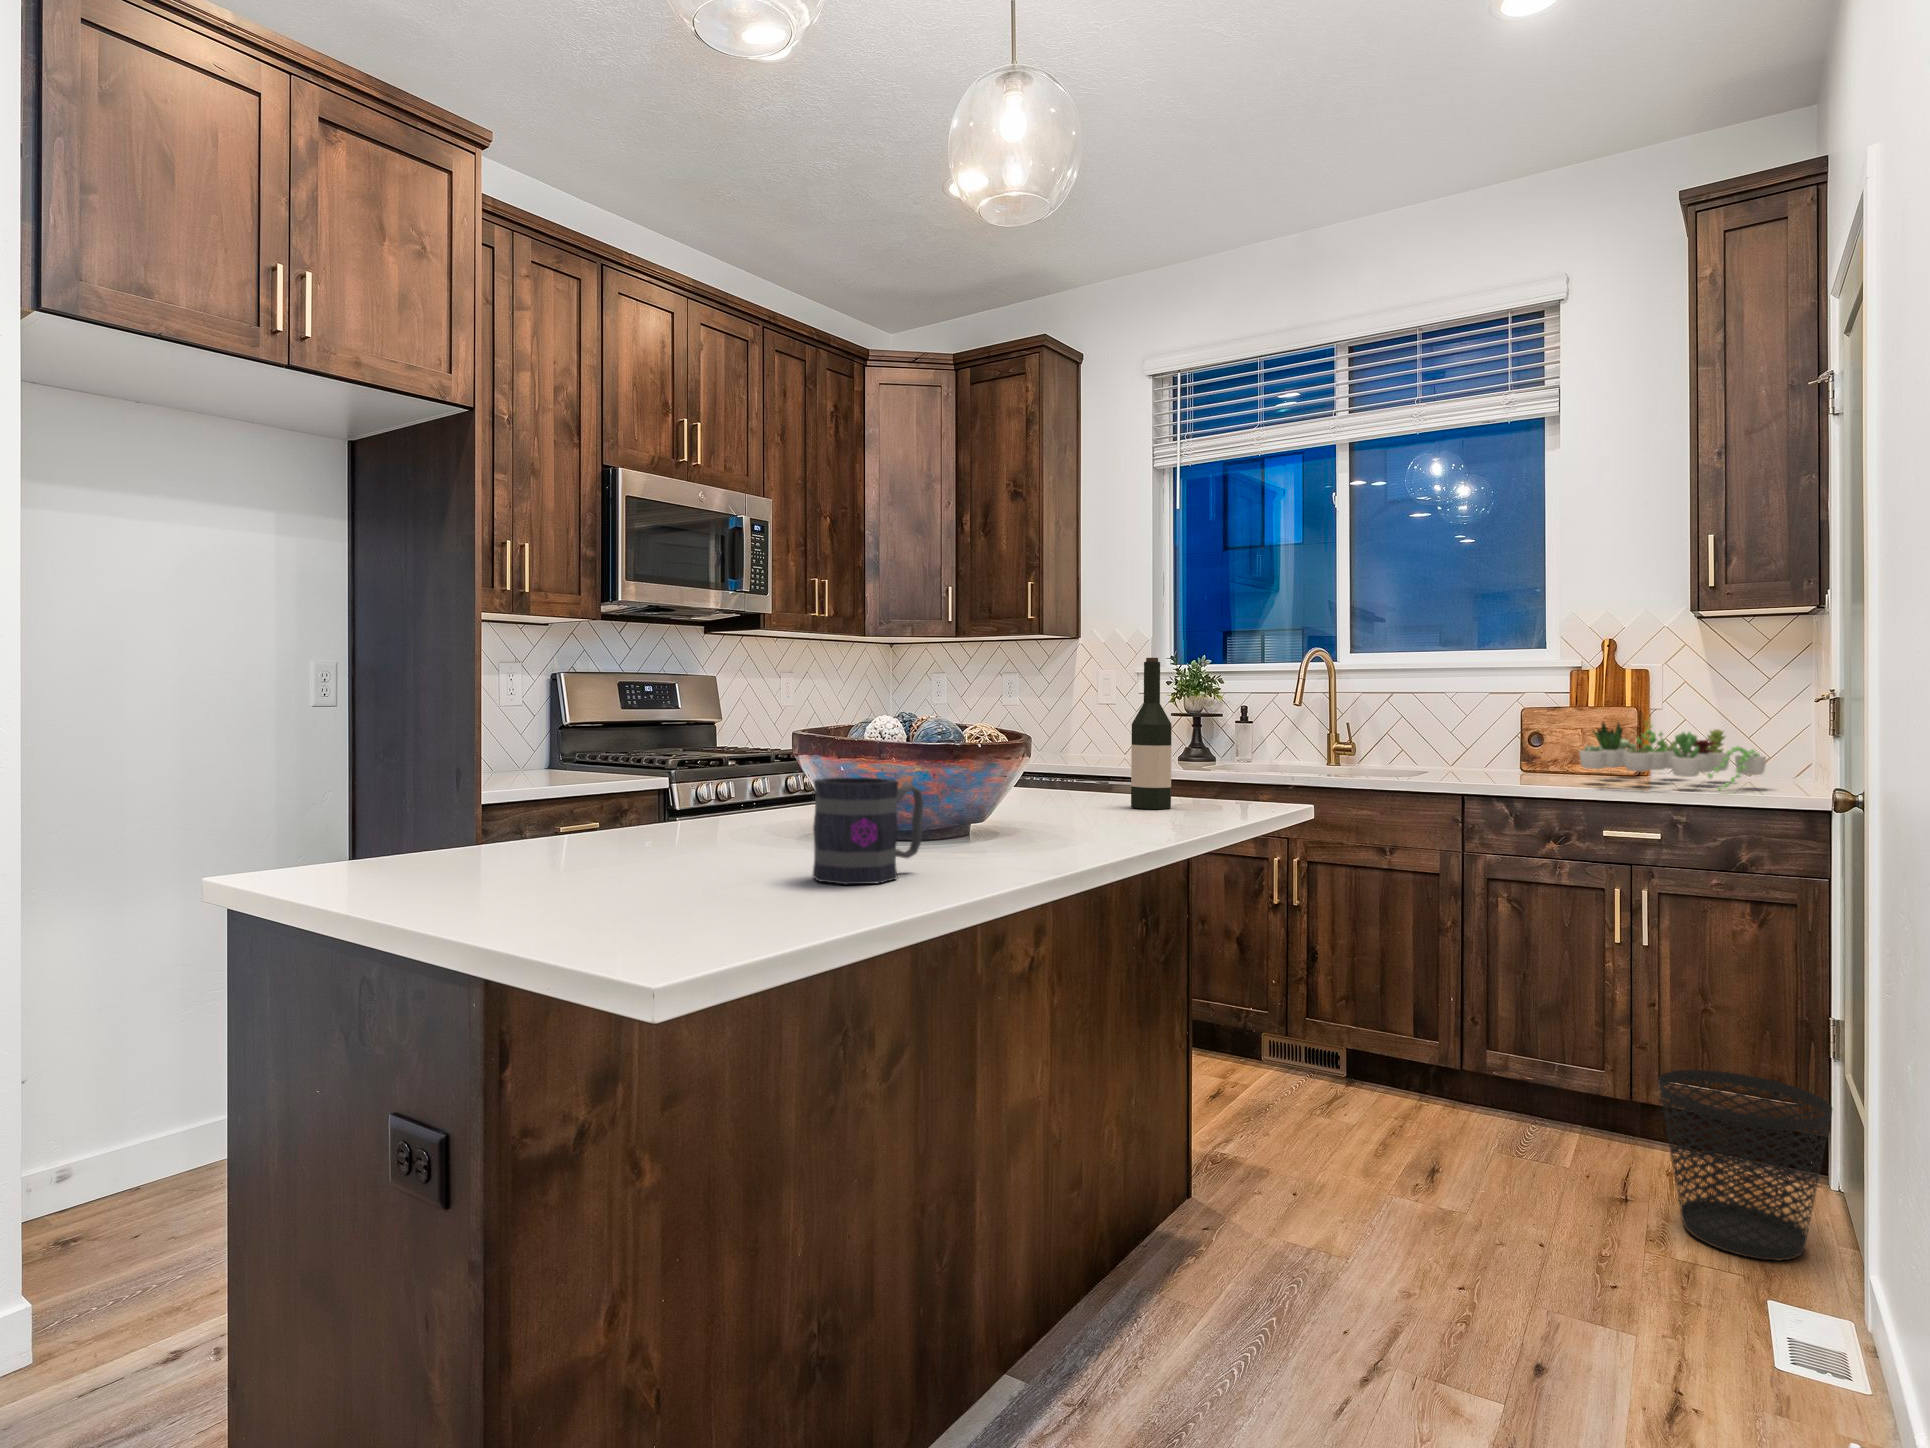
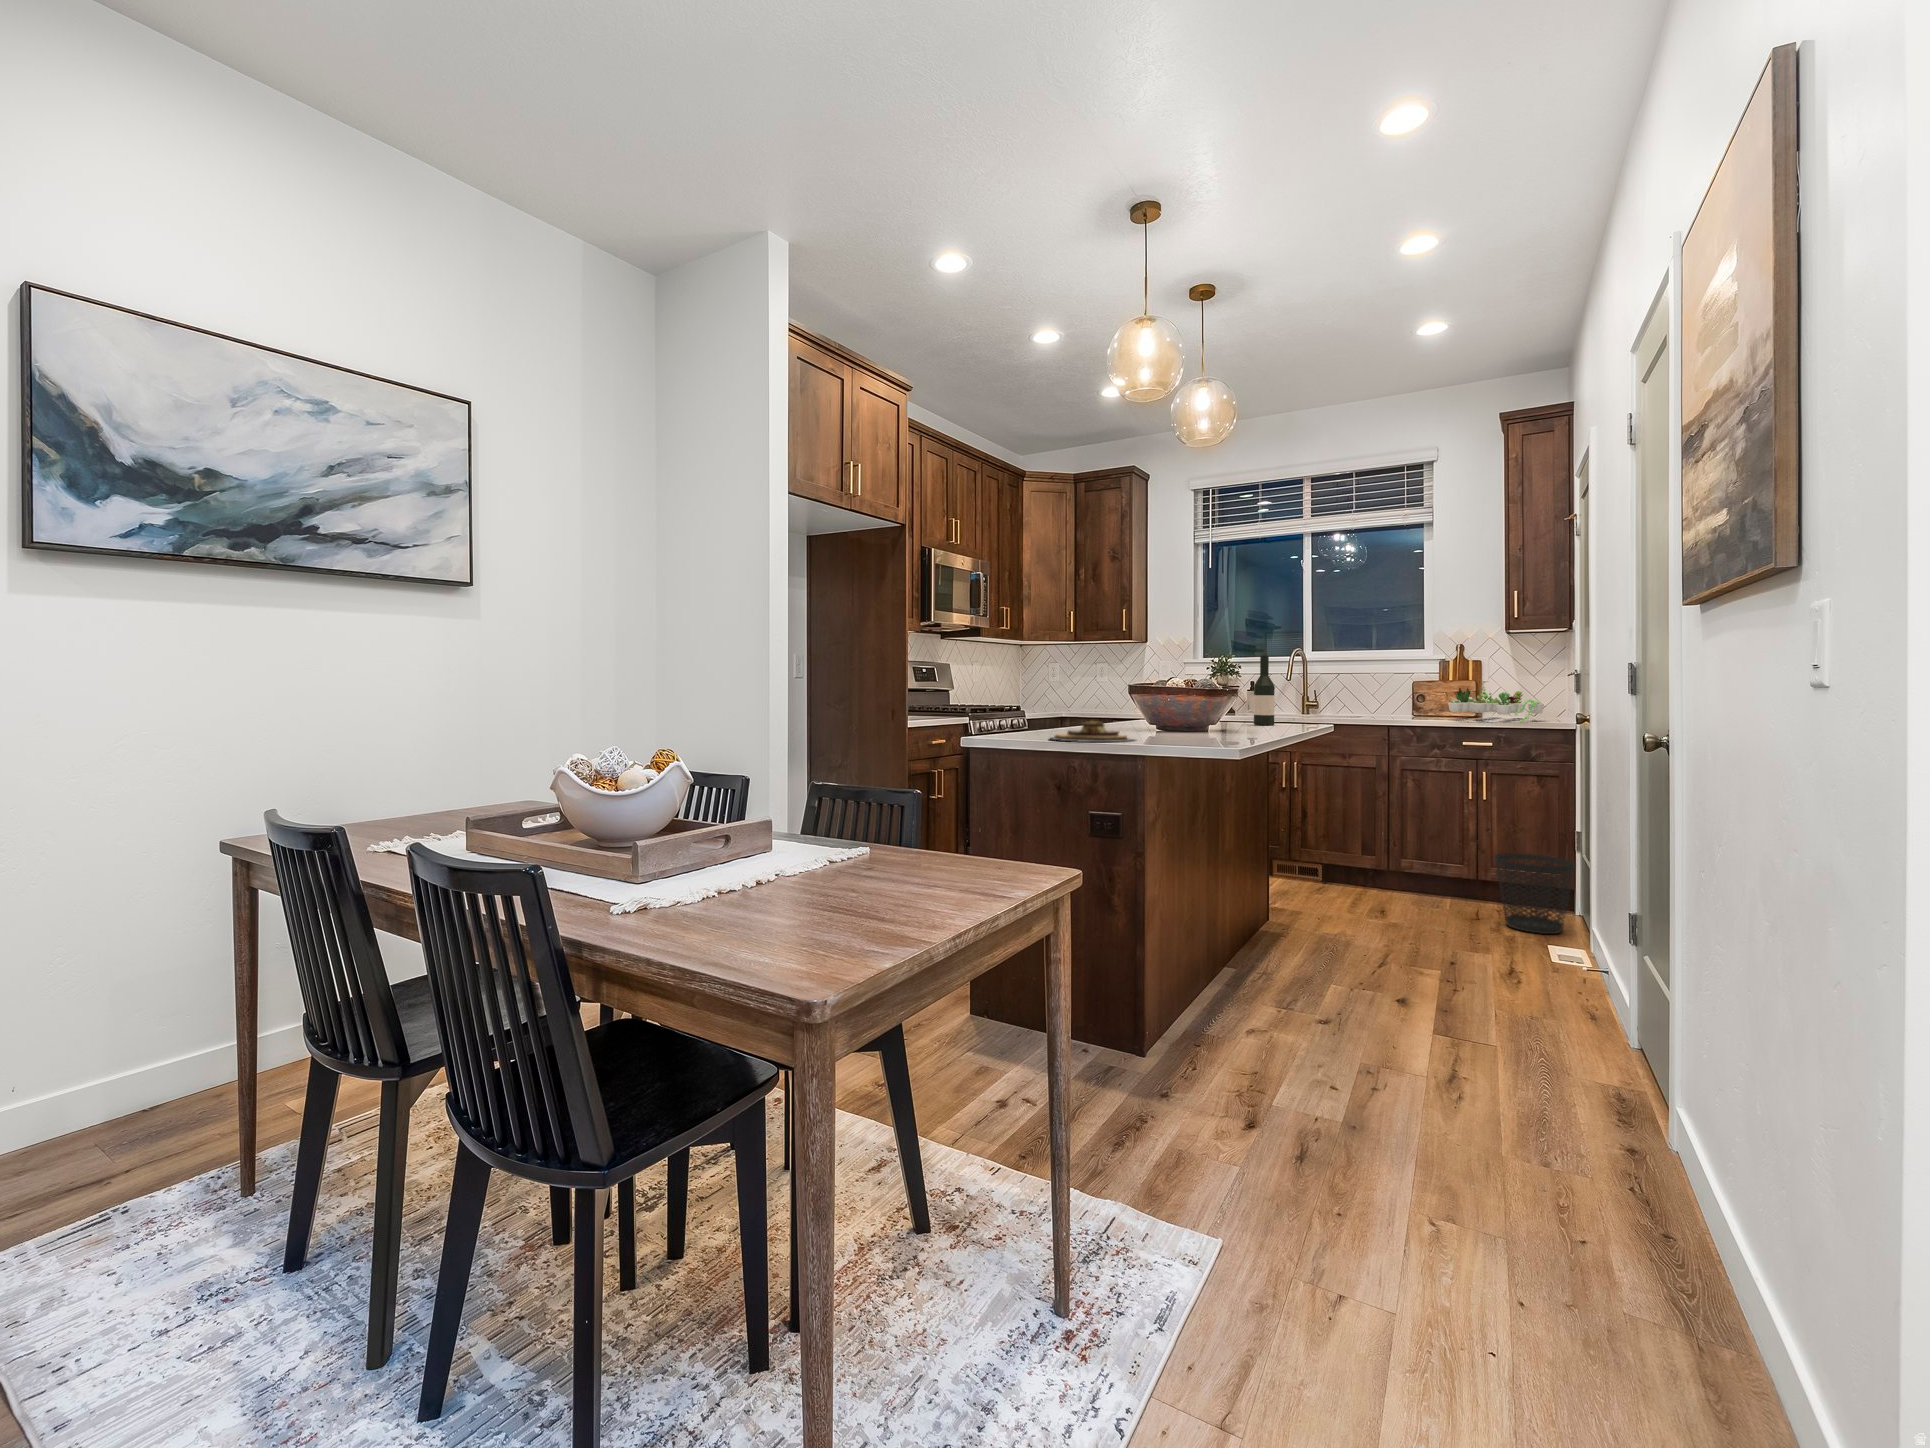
mug: present [813,777,924,884] -> none [1197,701,1234,739]
plate: none [417,830,654,898] -> present [1051,721,1134,742]

